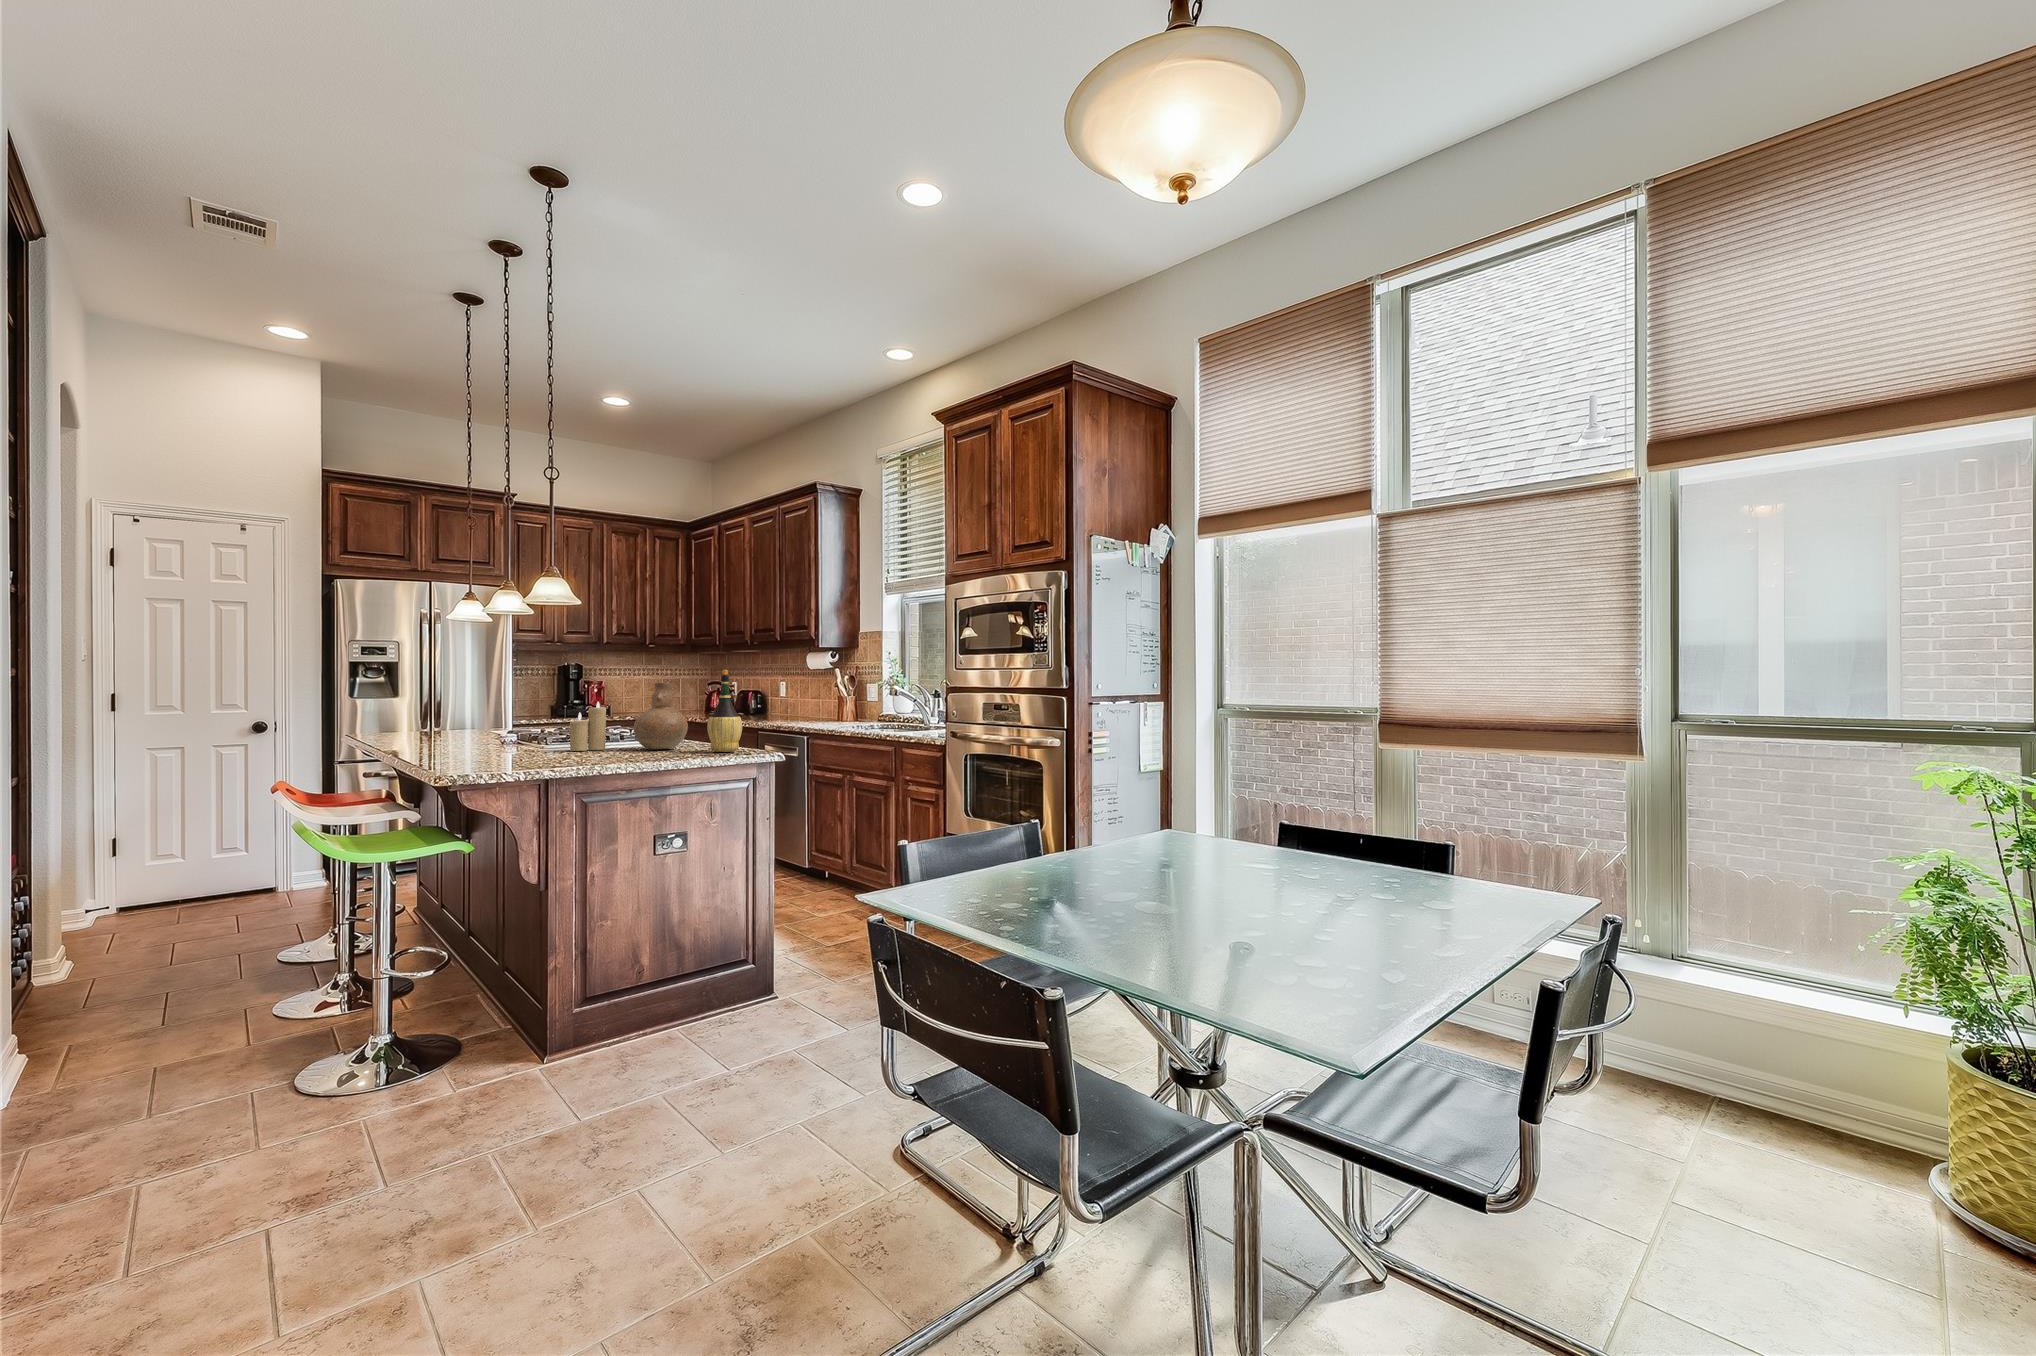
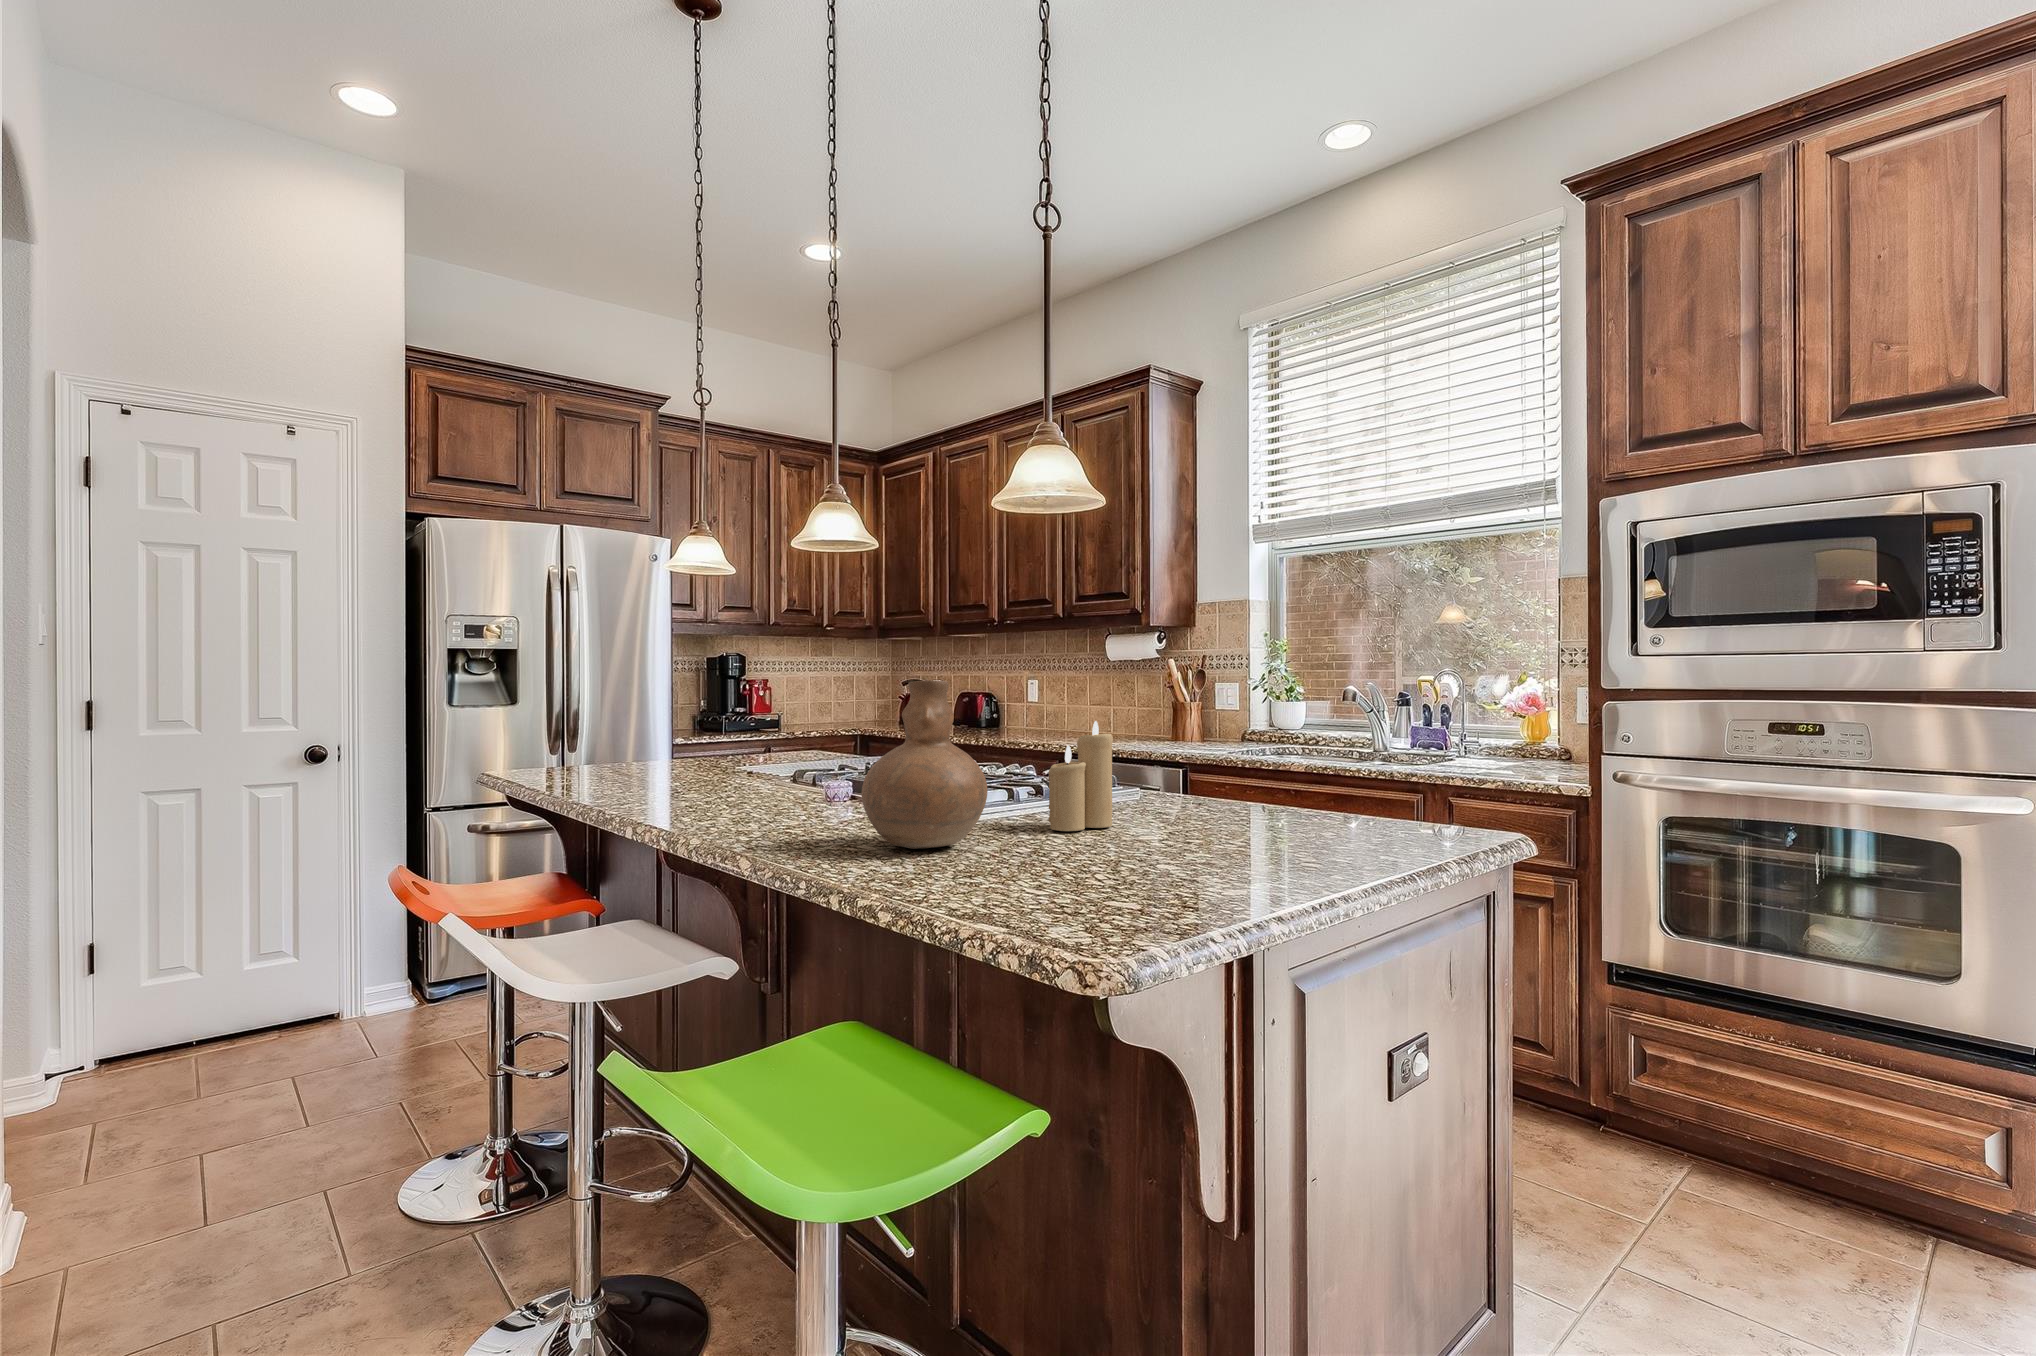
wine bottle: present [707,670,742,752] -> none [1356,651,1434,835]
vase: present [634,683,688,750] -> present [862,680,988,849]

